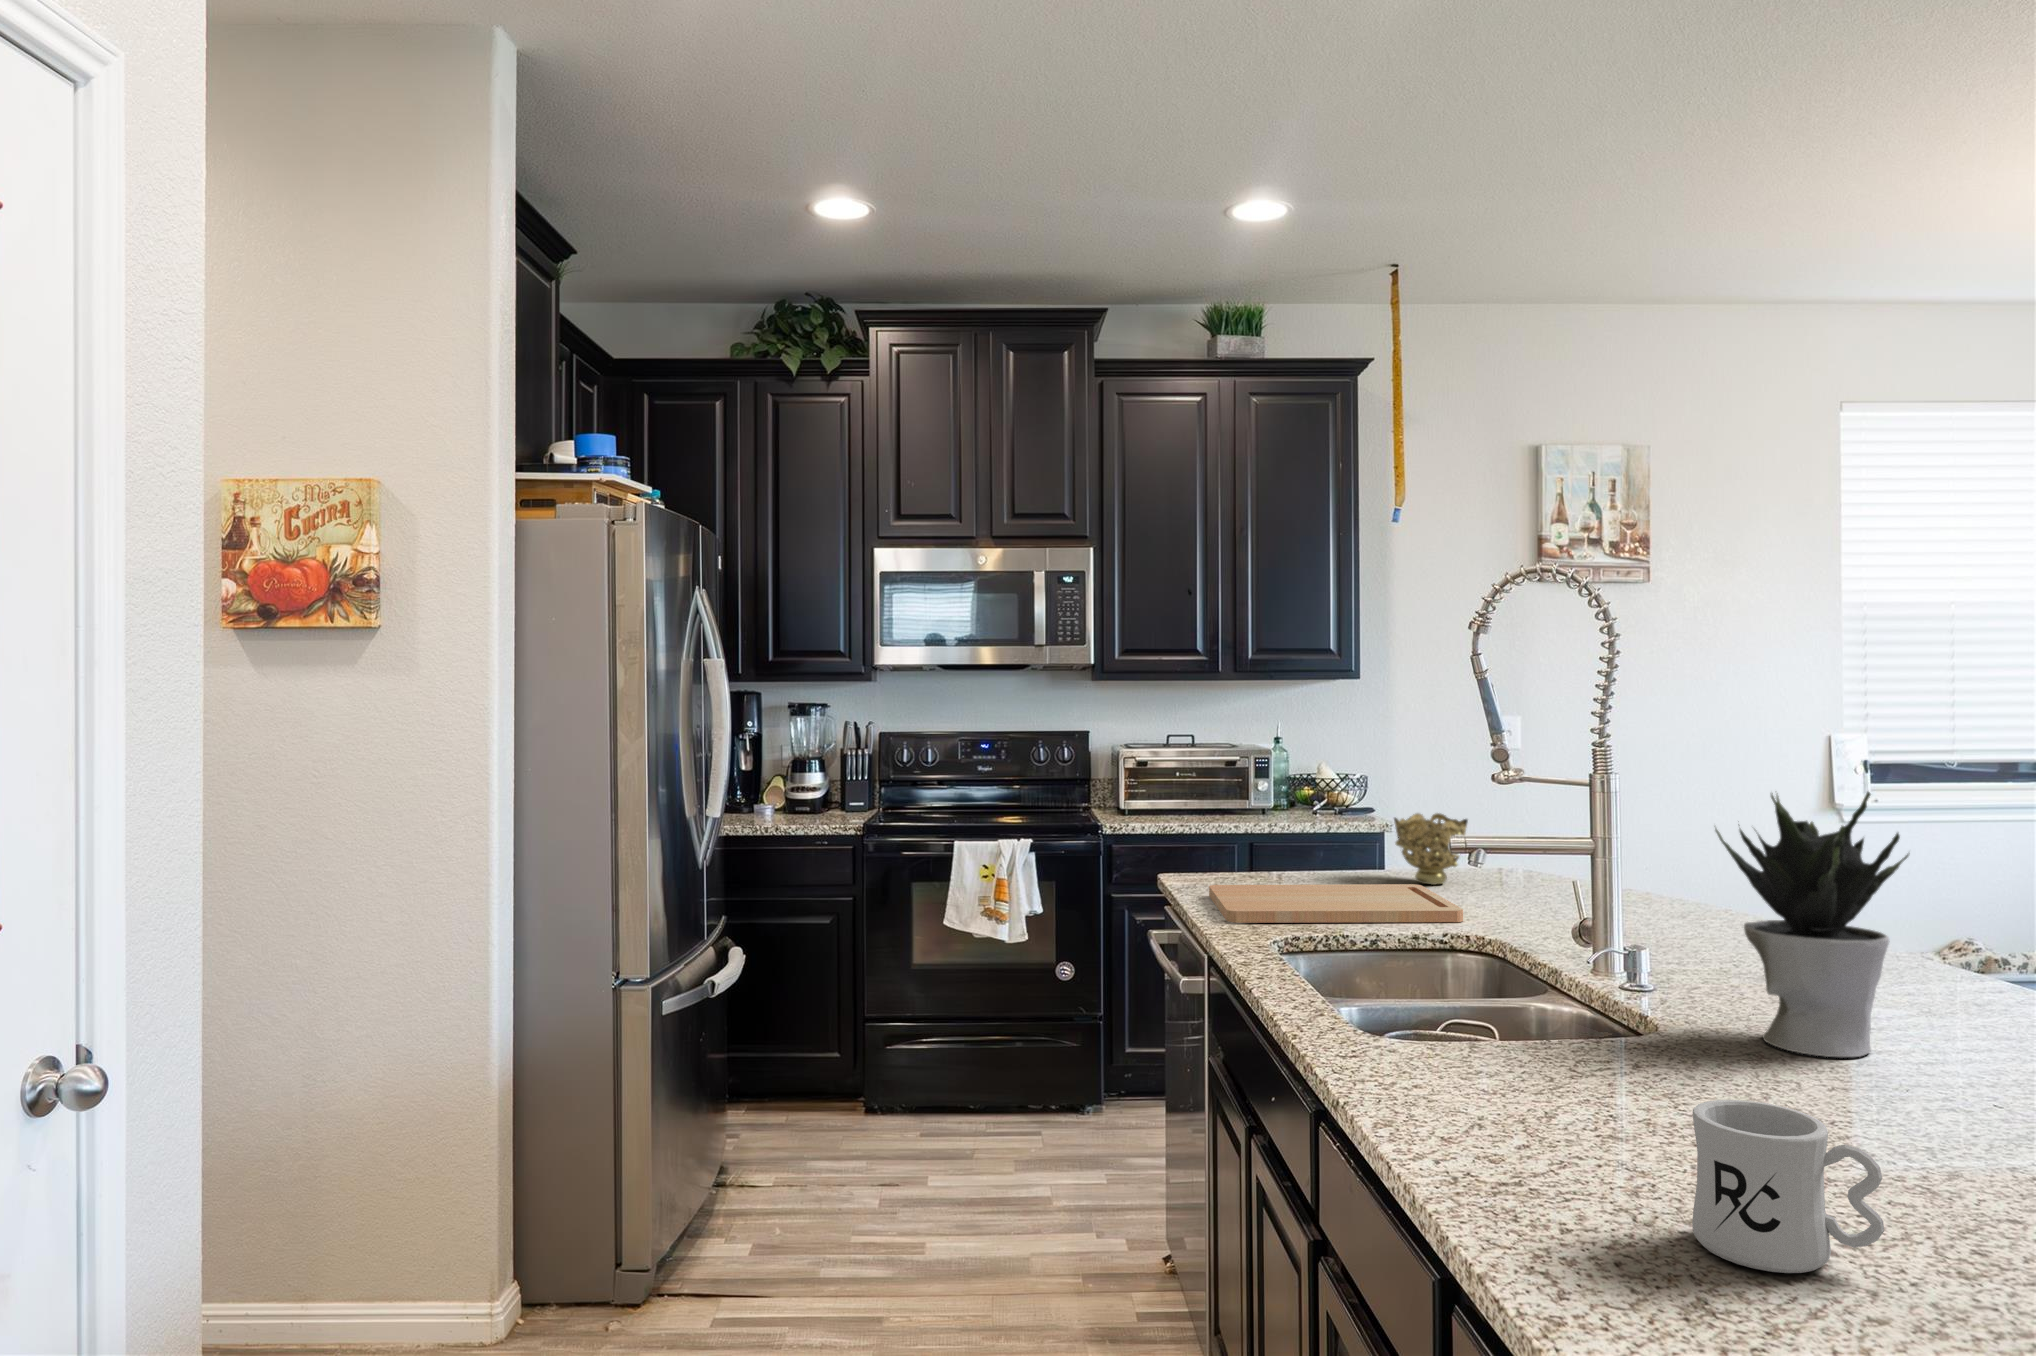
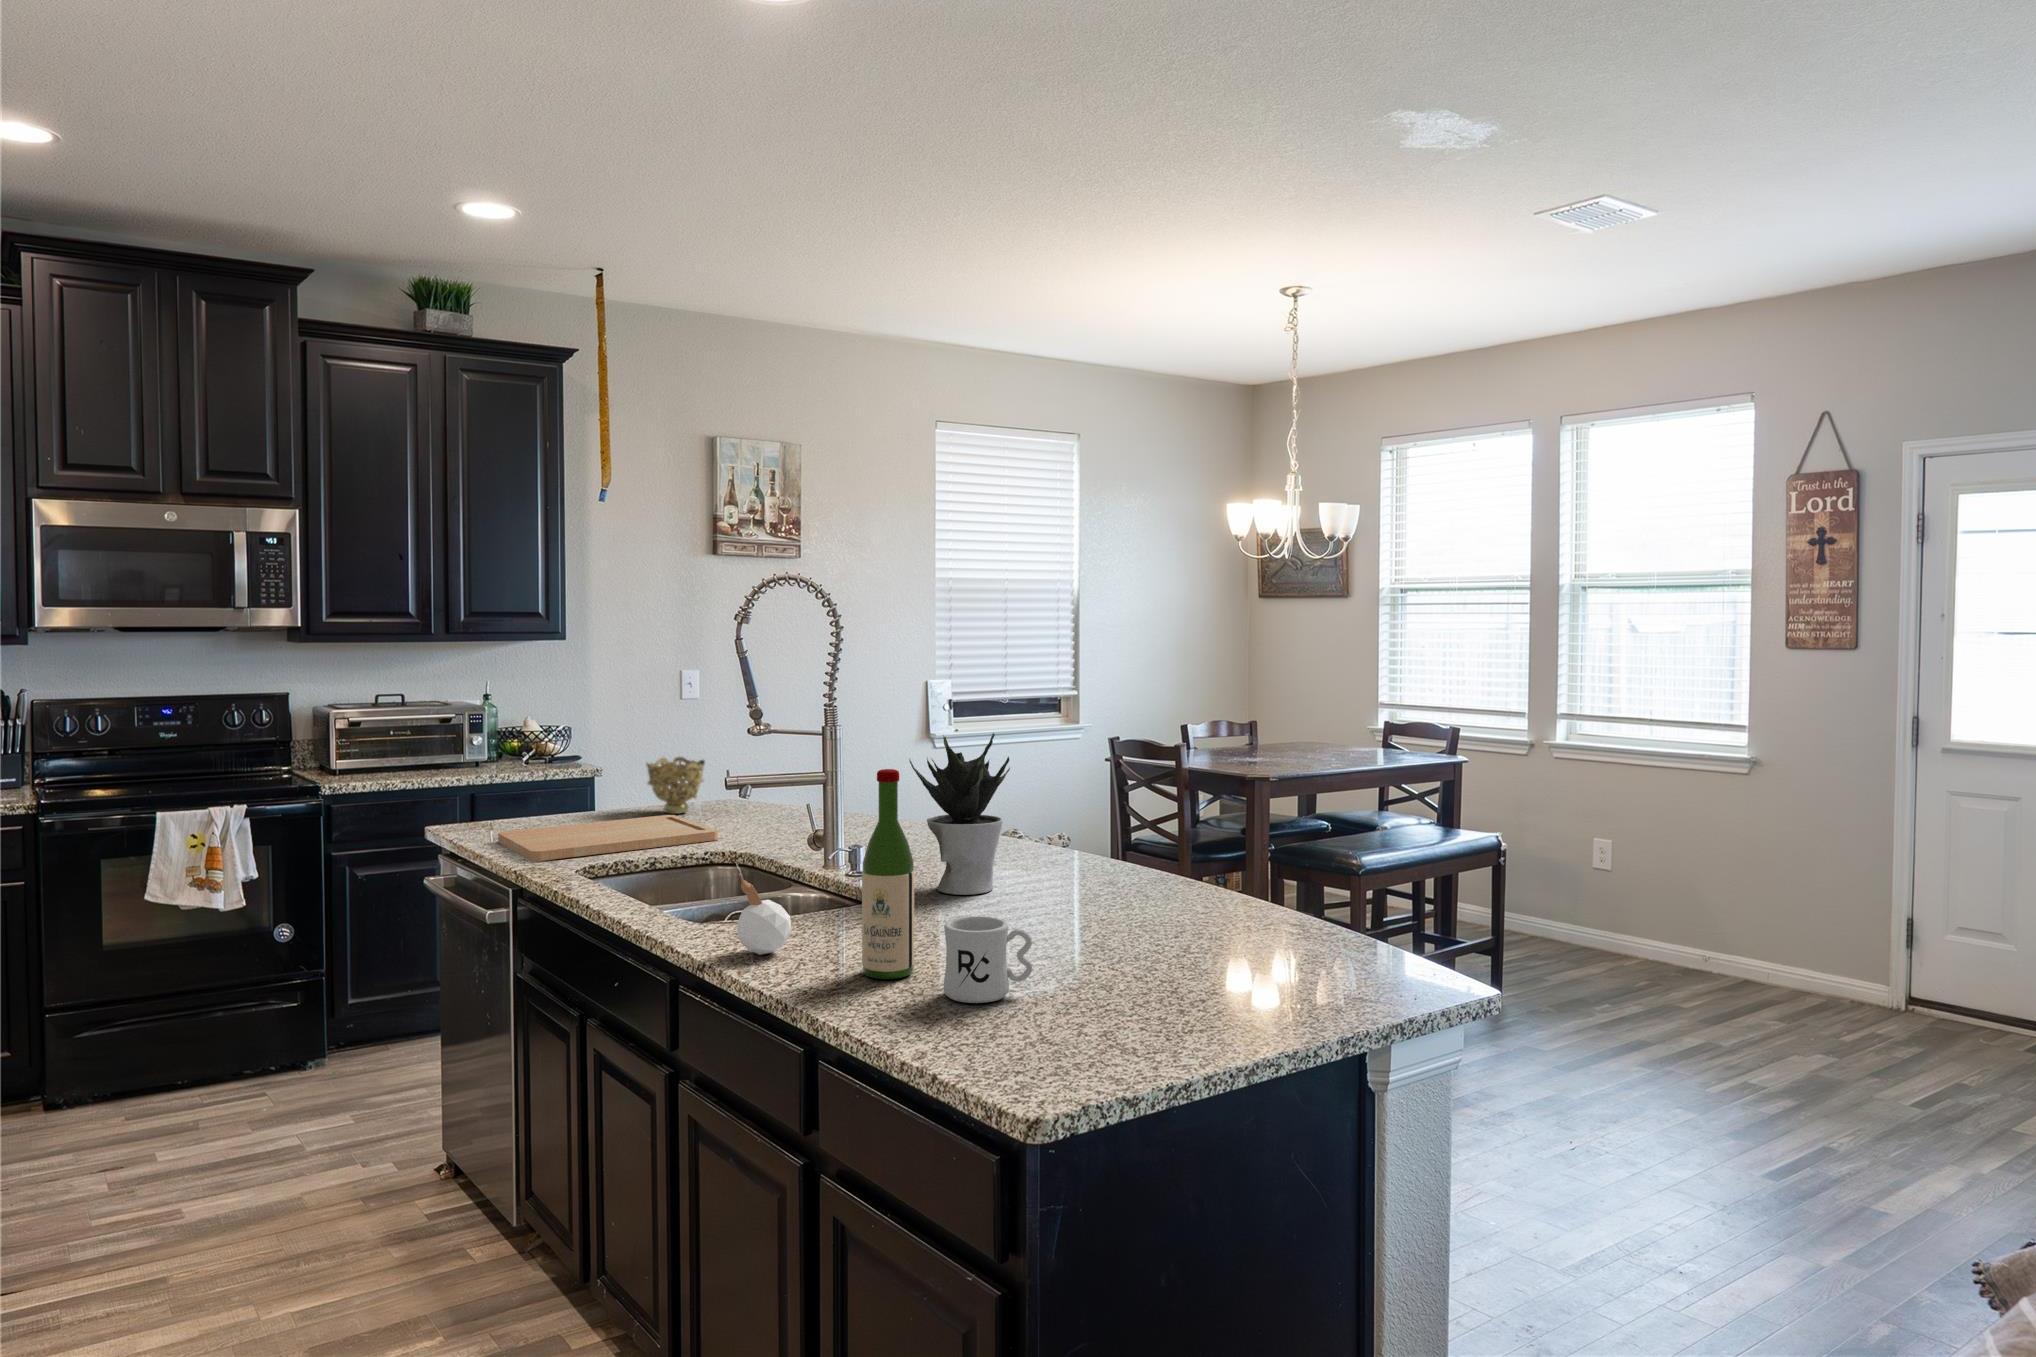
wine bottle: none [1561,828,1656,1181] -> present [862,769,914,979]
candle: none [1389,953,1469,1094] -> present [736,863,791,955]

